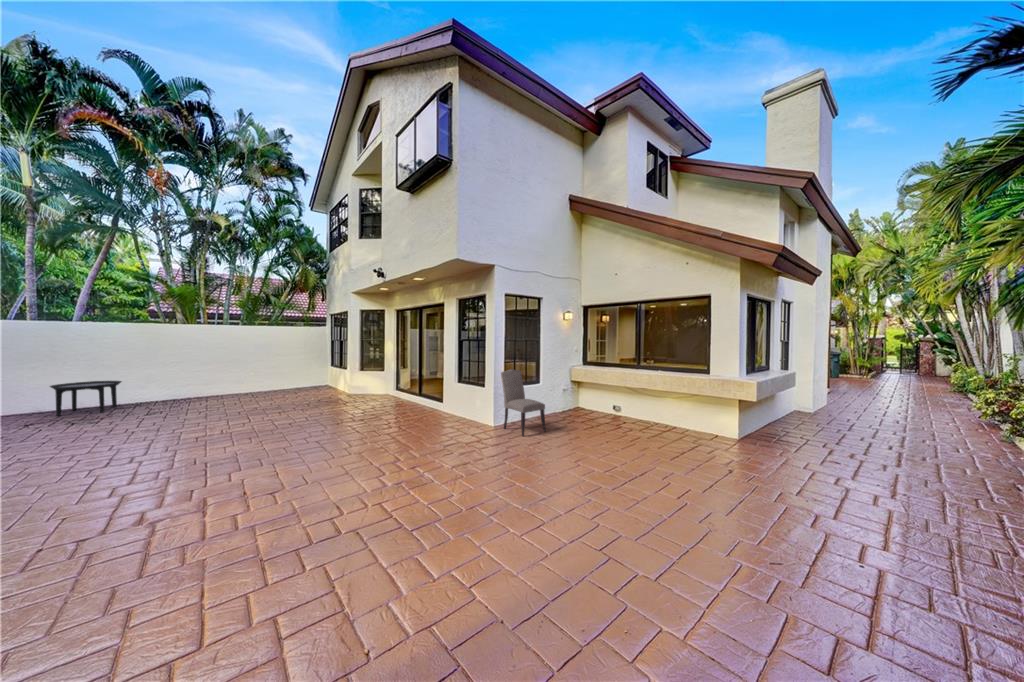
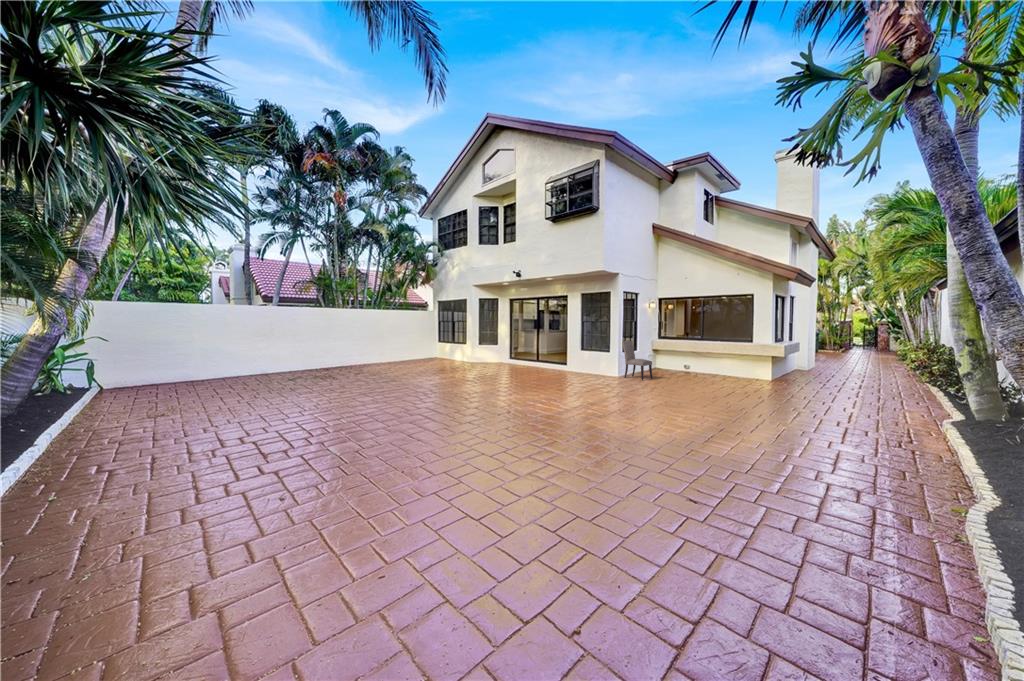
round table: present [50,381,122,416] -> none [299,353,337,376]

